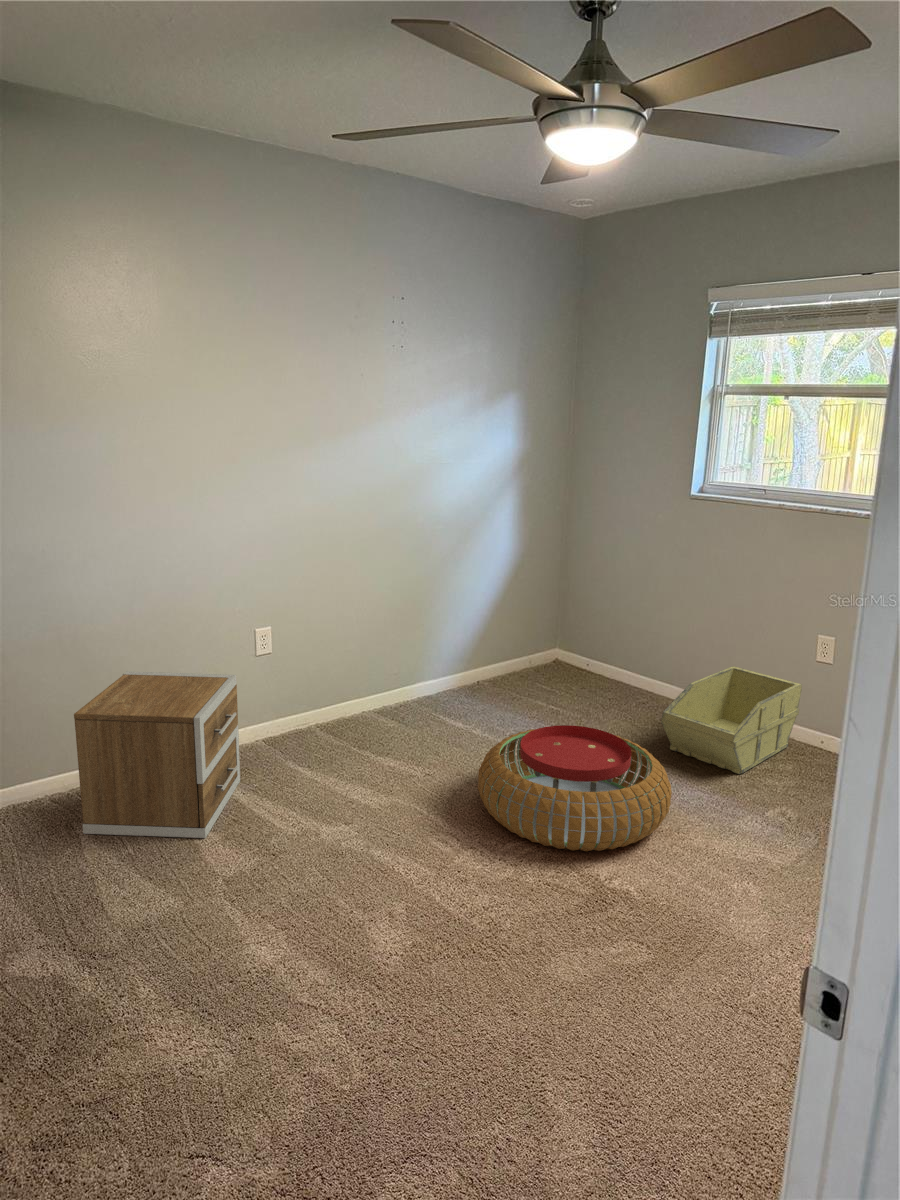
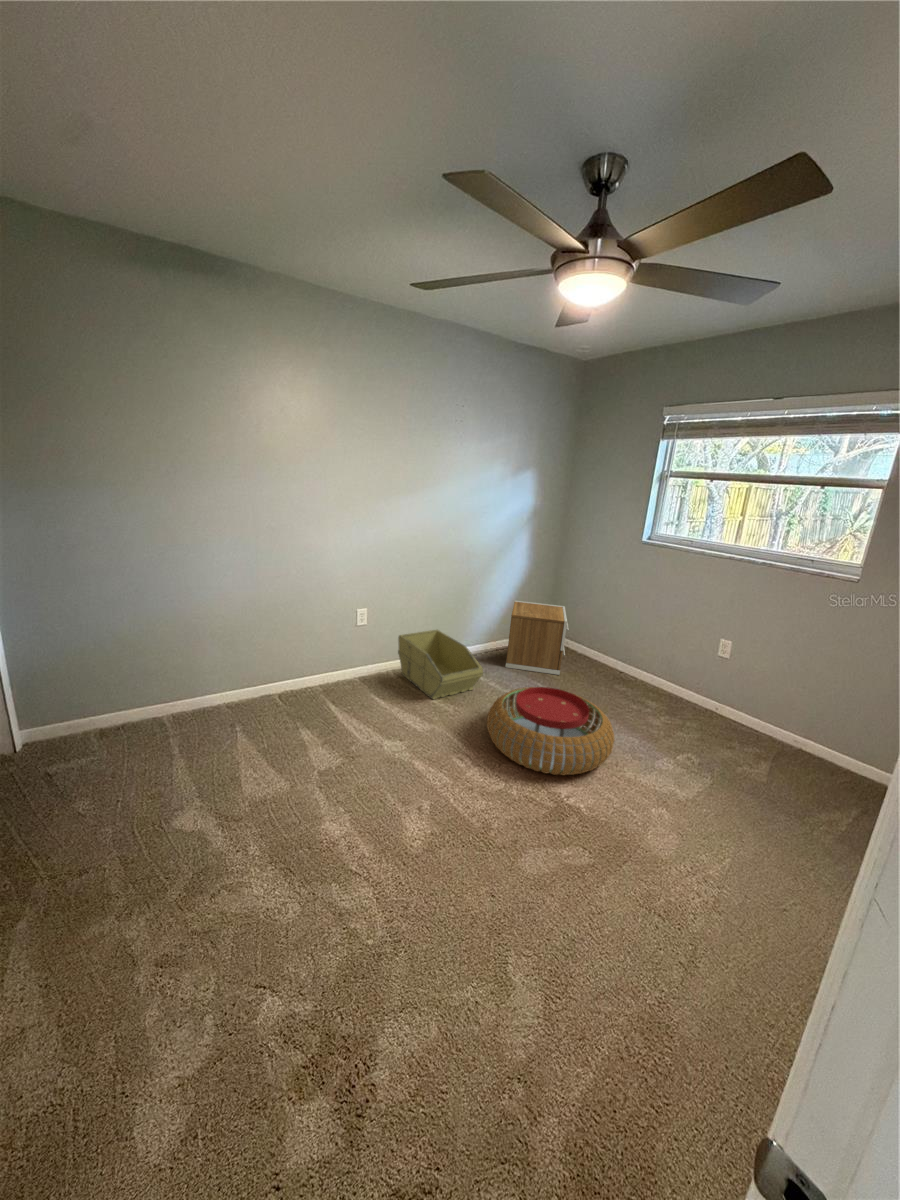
storage bin: present [661,666,802,774] -> present [398,630,483,699]
nightstand: present [74,671,240,838] -> present [506,600,569,675]

